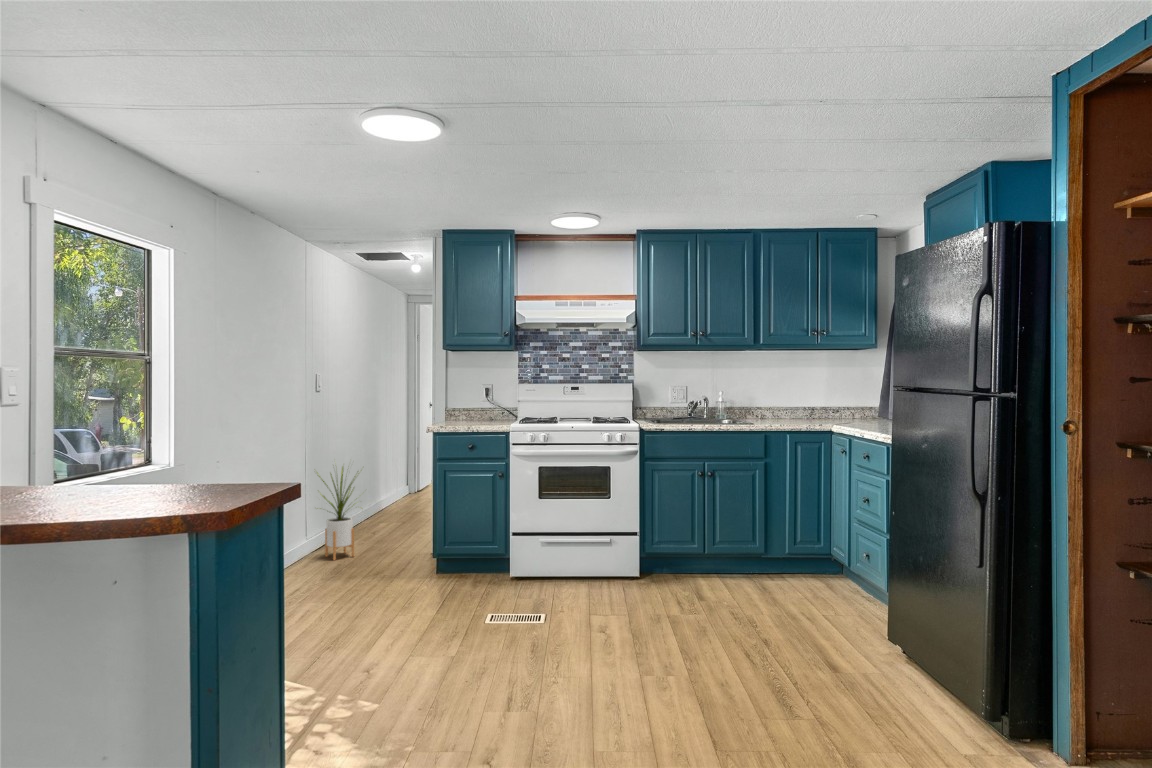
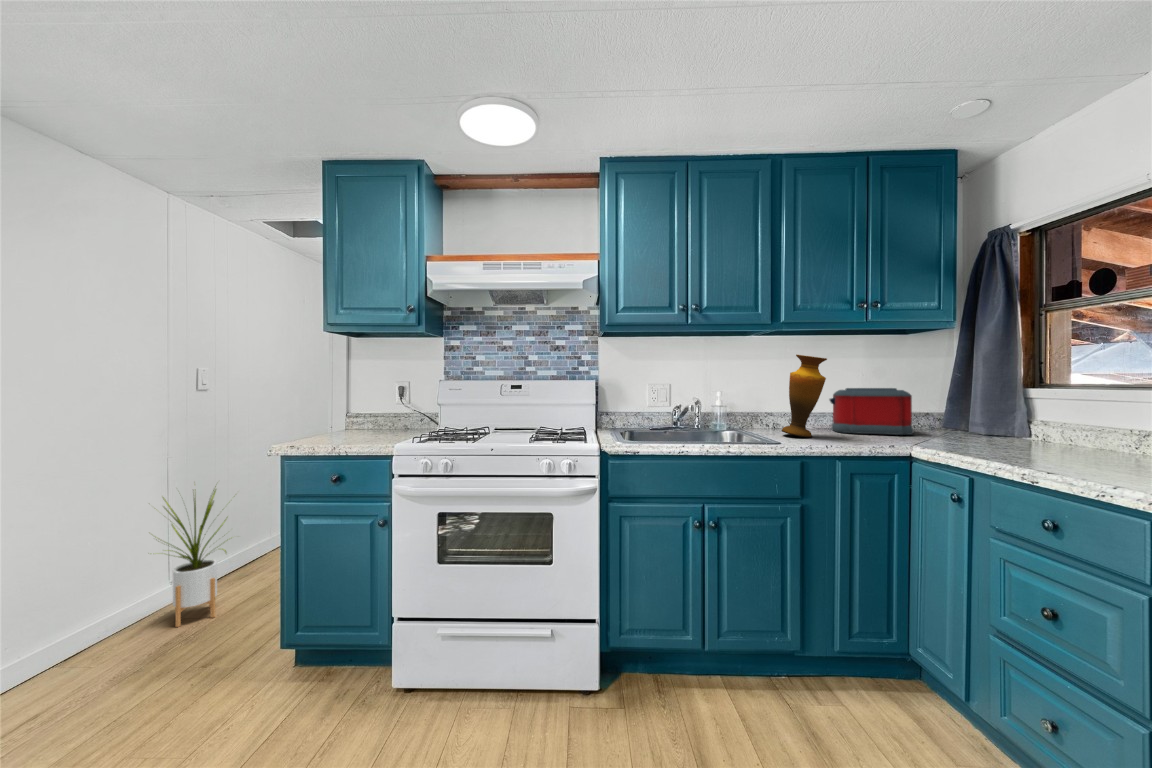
vase: none [761,366,789,422] -> present [781,355,827,437]
toaster: none [798,389,850,420] -> present [830,388,913,435]

